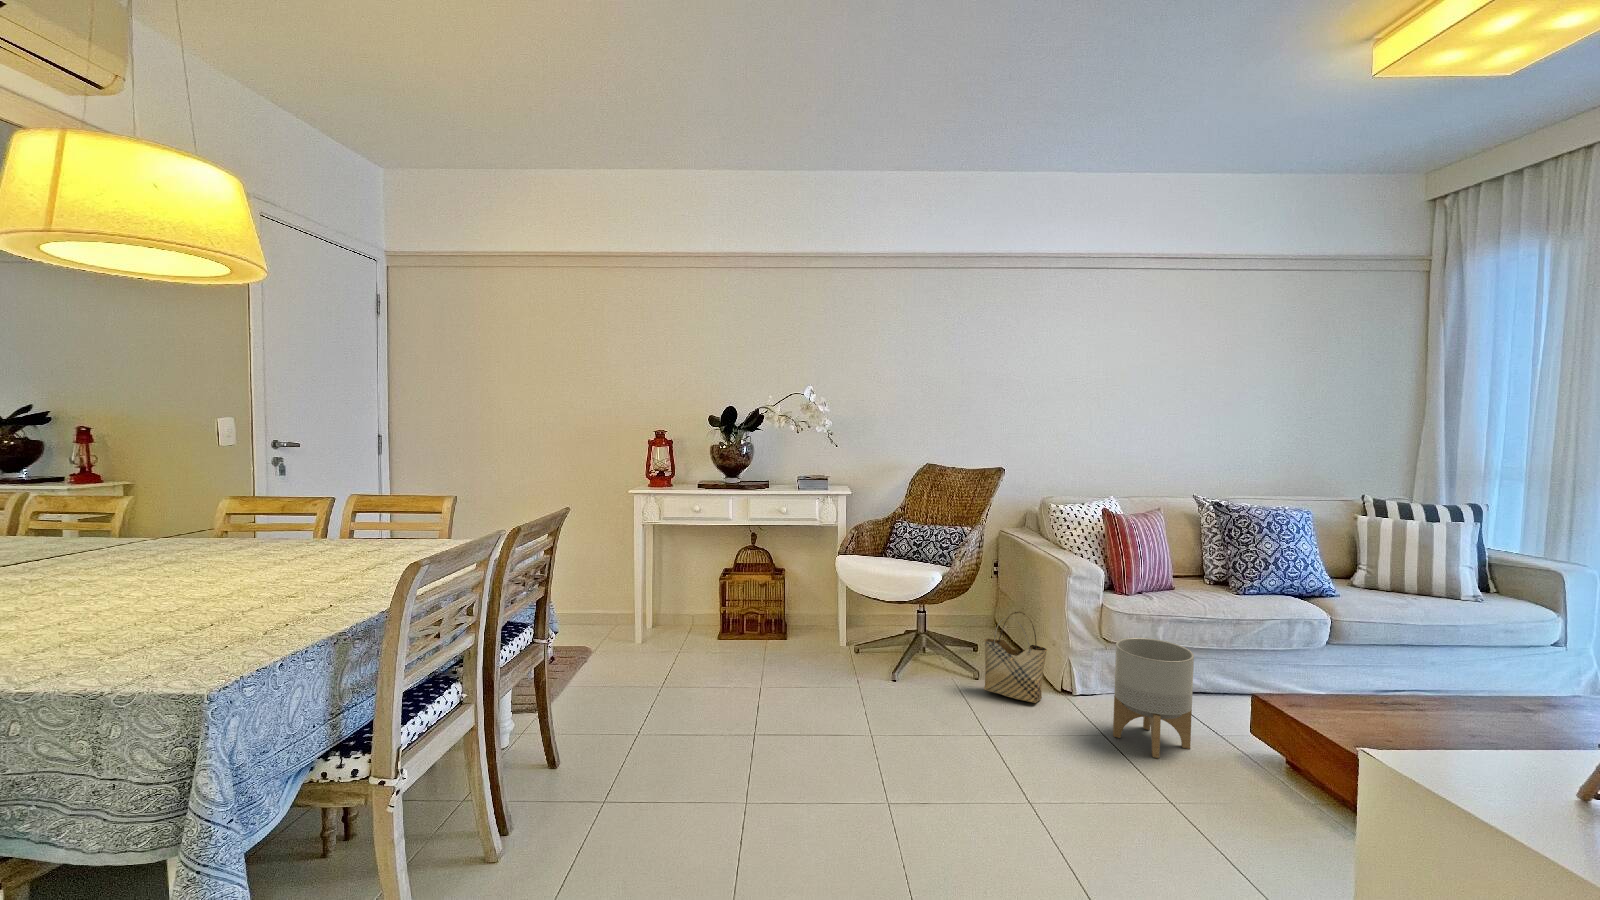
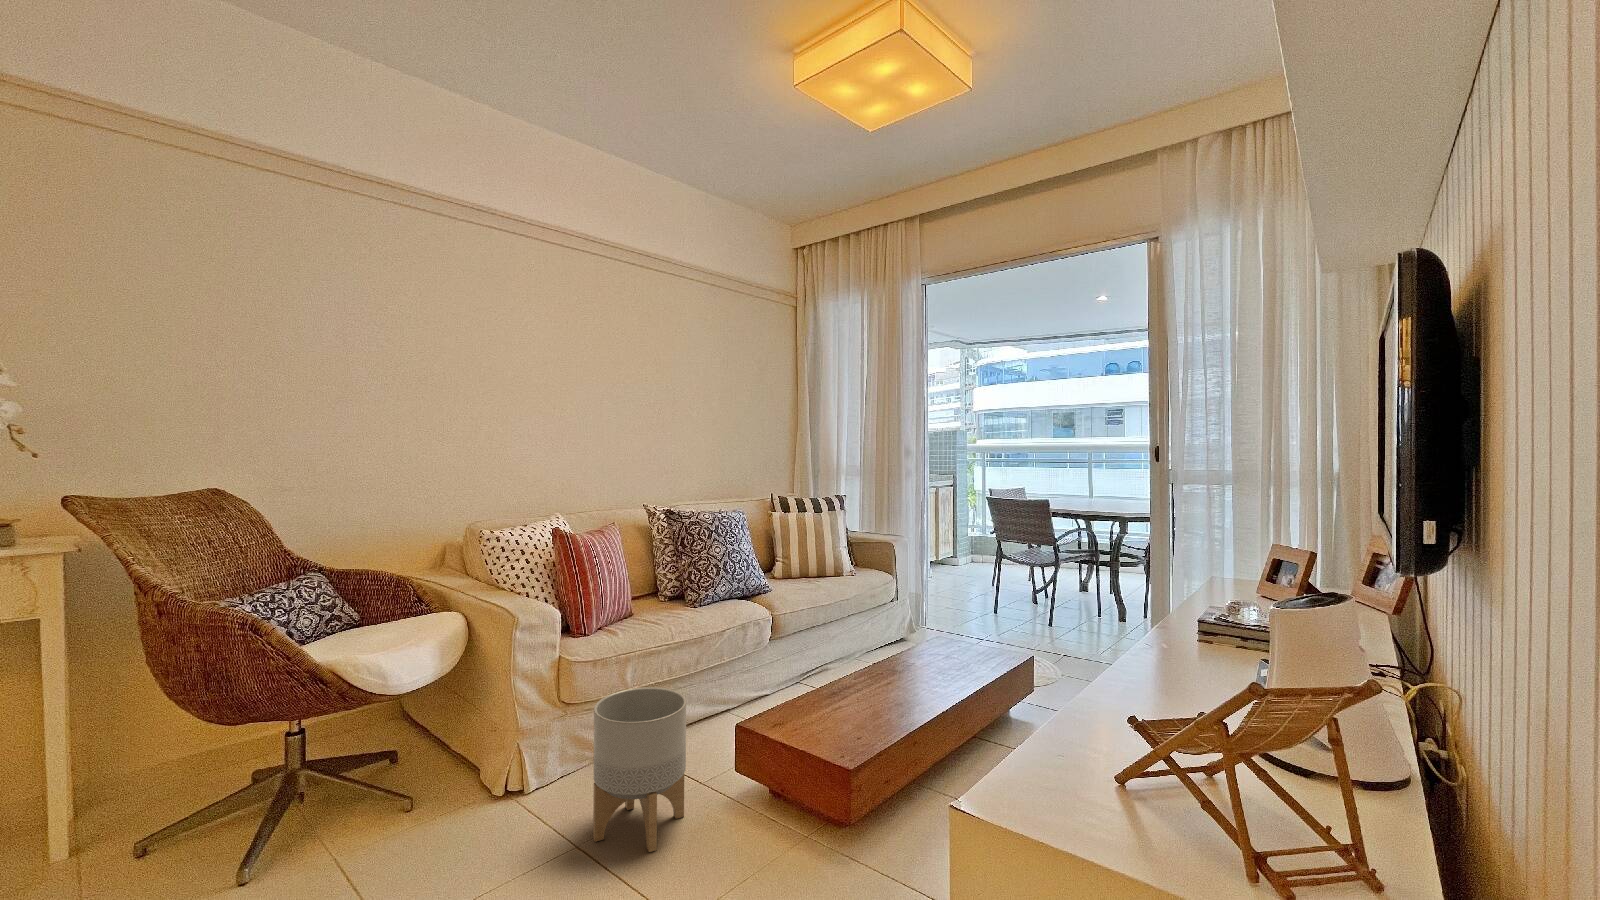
woven basket: present [984,612,1047,703] -> none [384,697,491,844]

